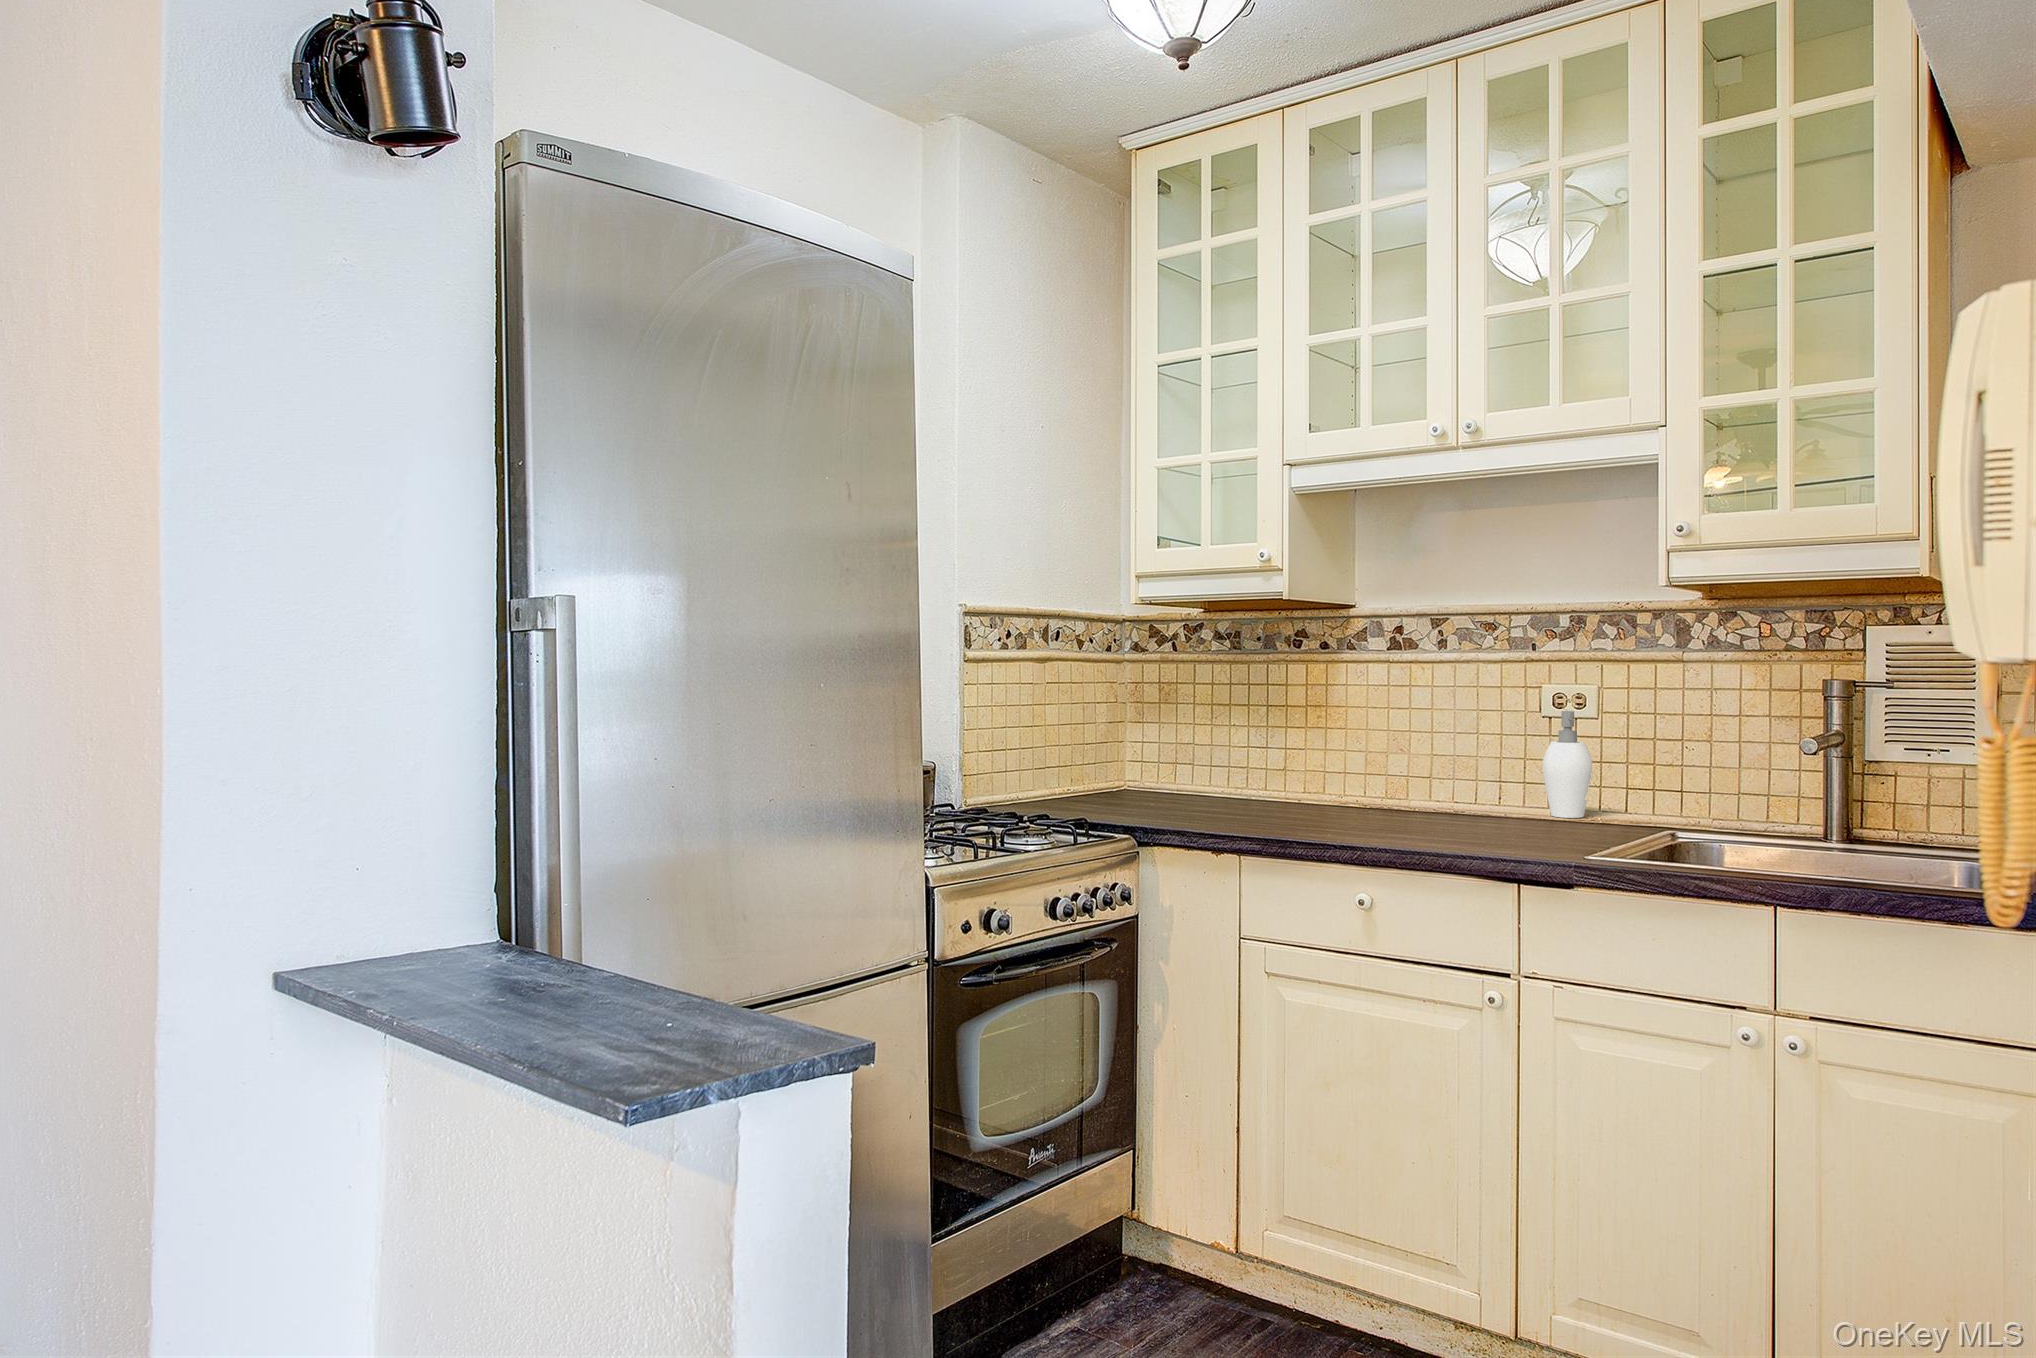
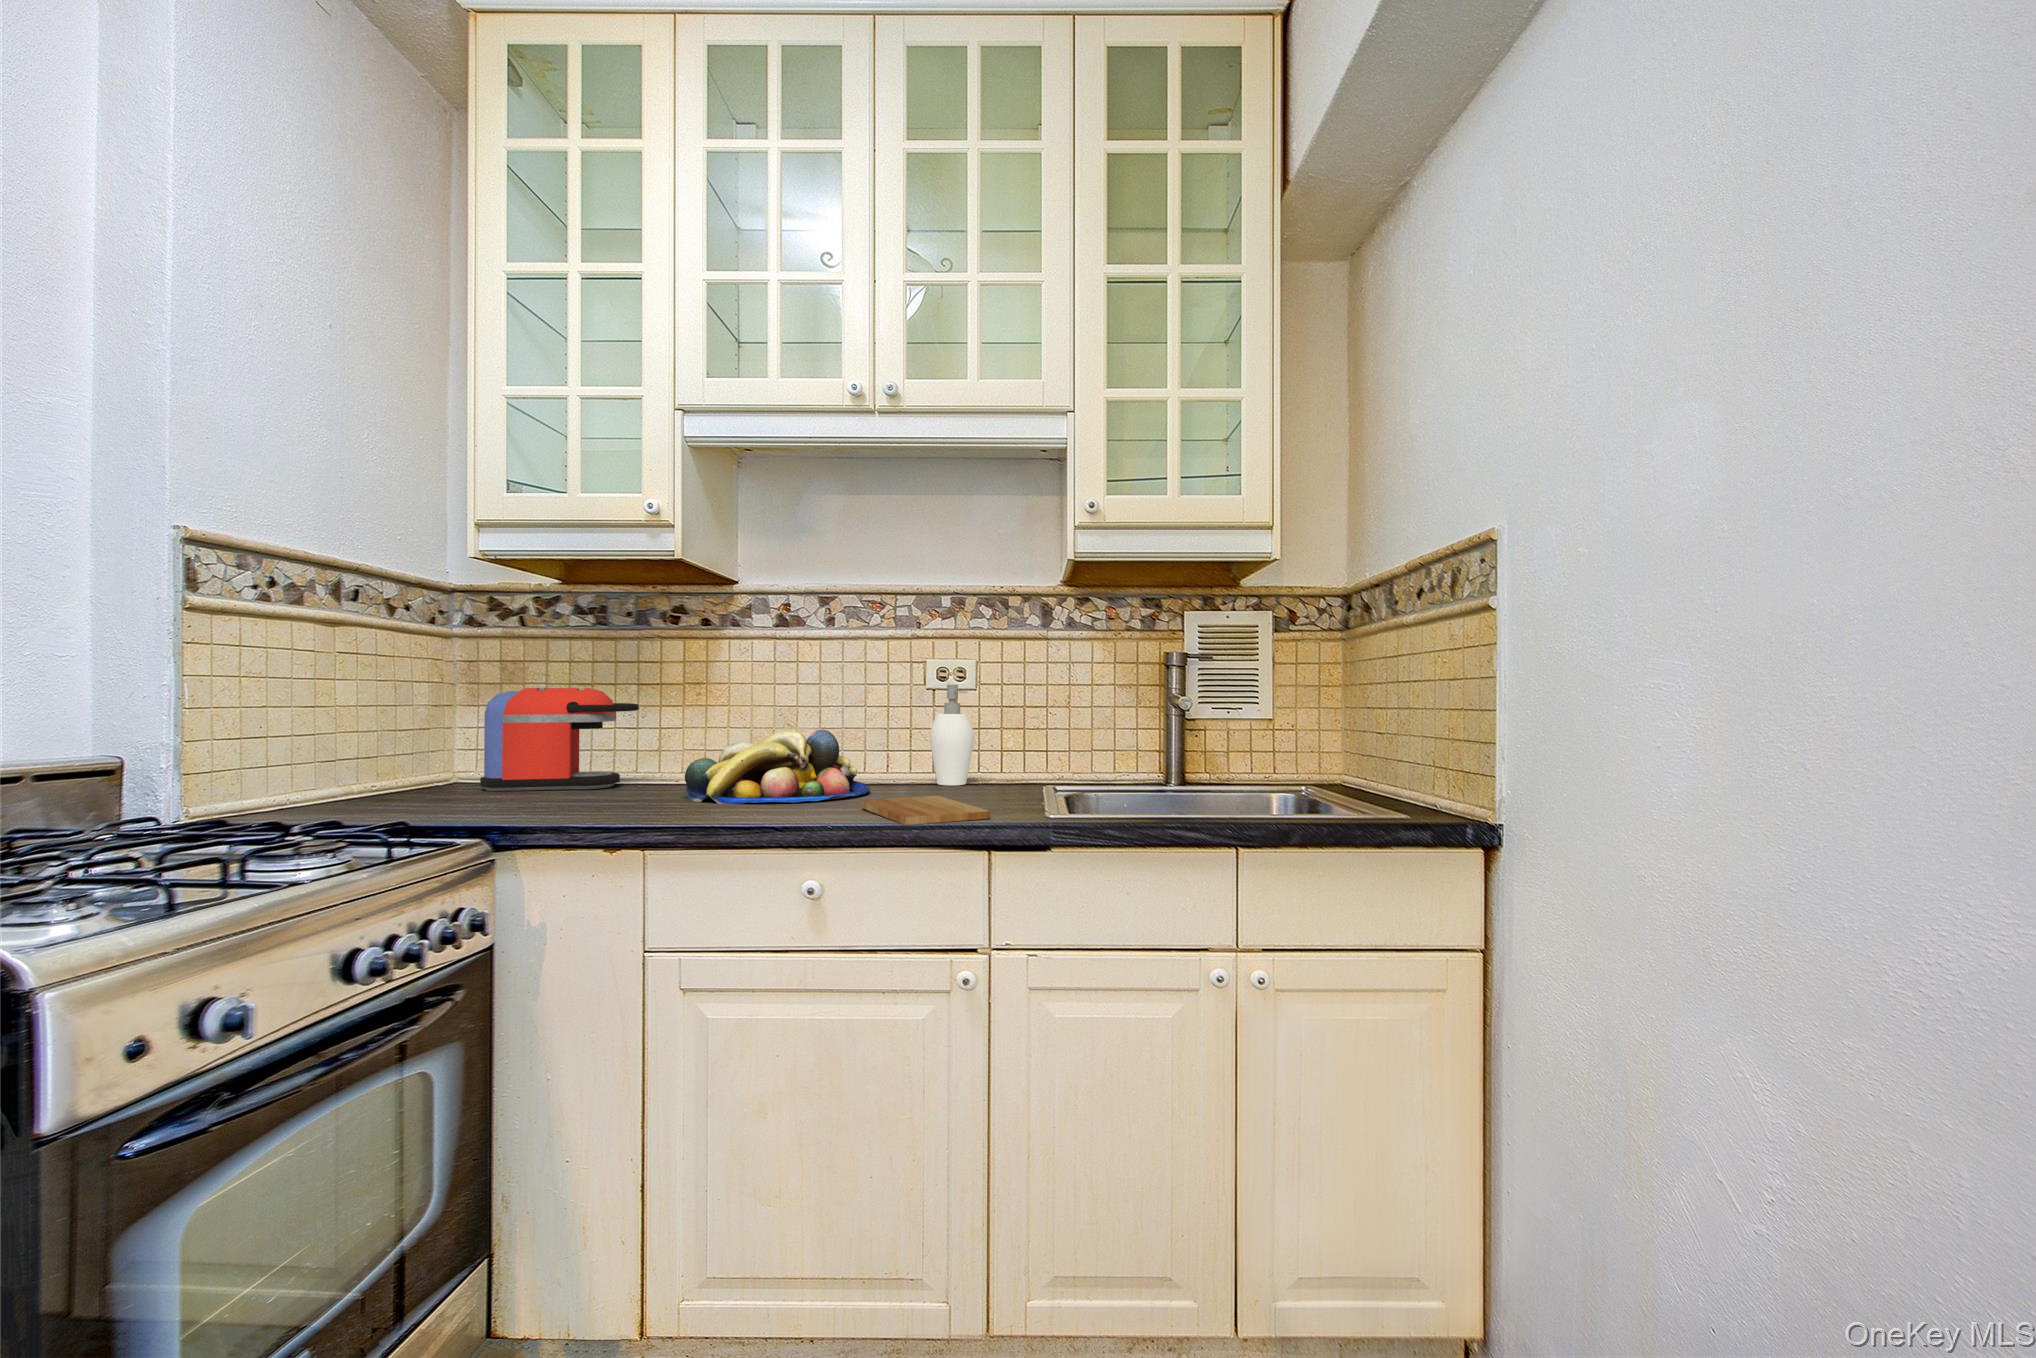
coffee maker: none [1142,709,1264,798] -> present [480,688,639,791]
fruit bowl: none [1291,755,1467,824] -> present [682,730,870,804]
cutting board: none [1432,826,1539,852] -> present [861,796,990,825]

